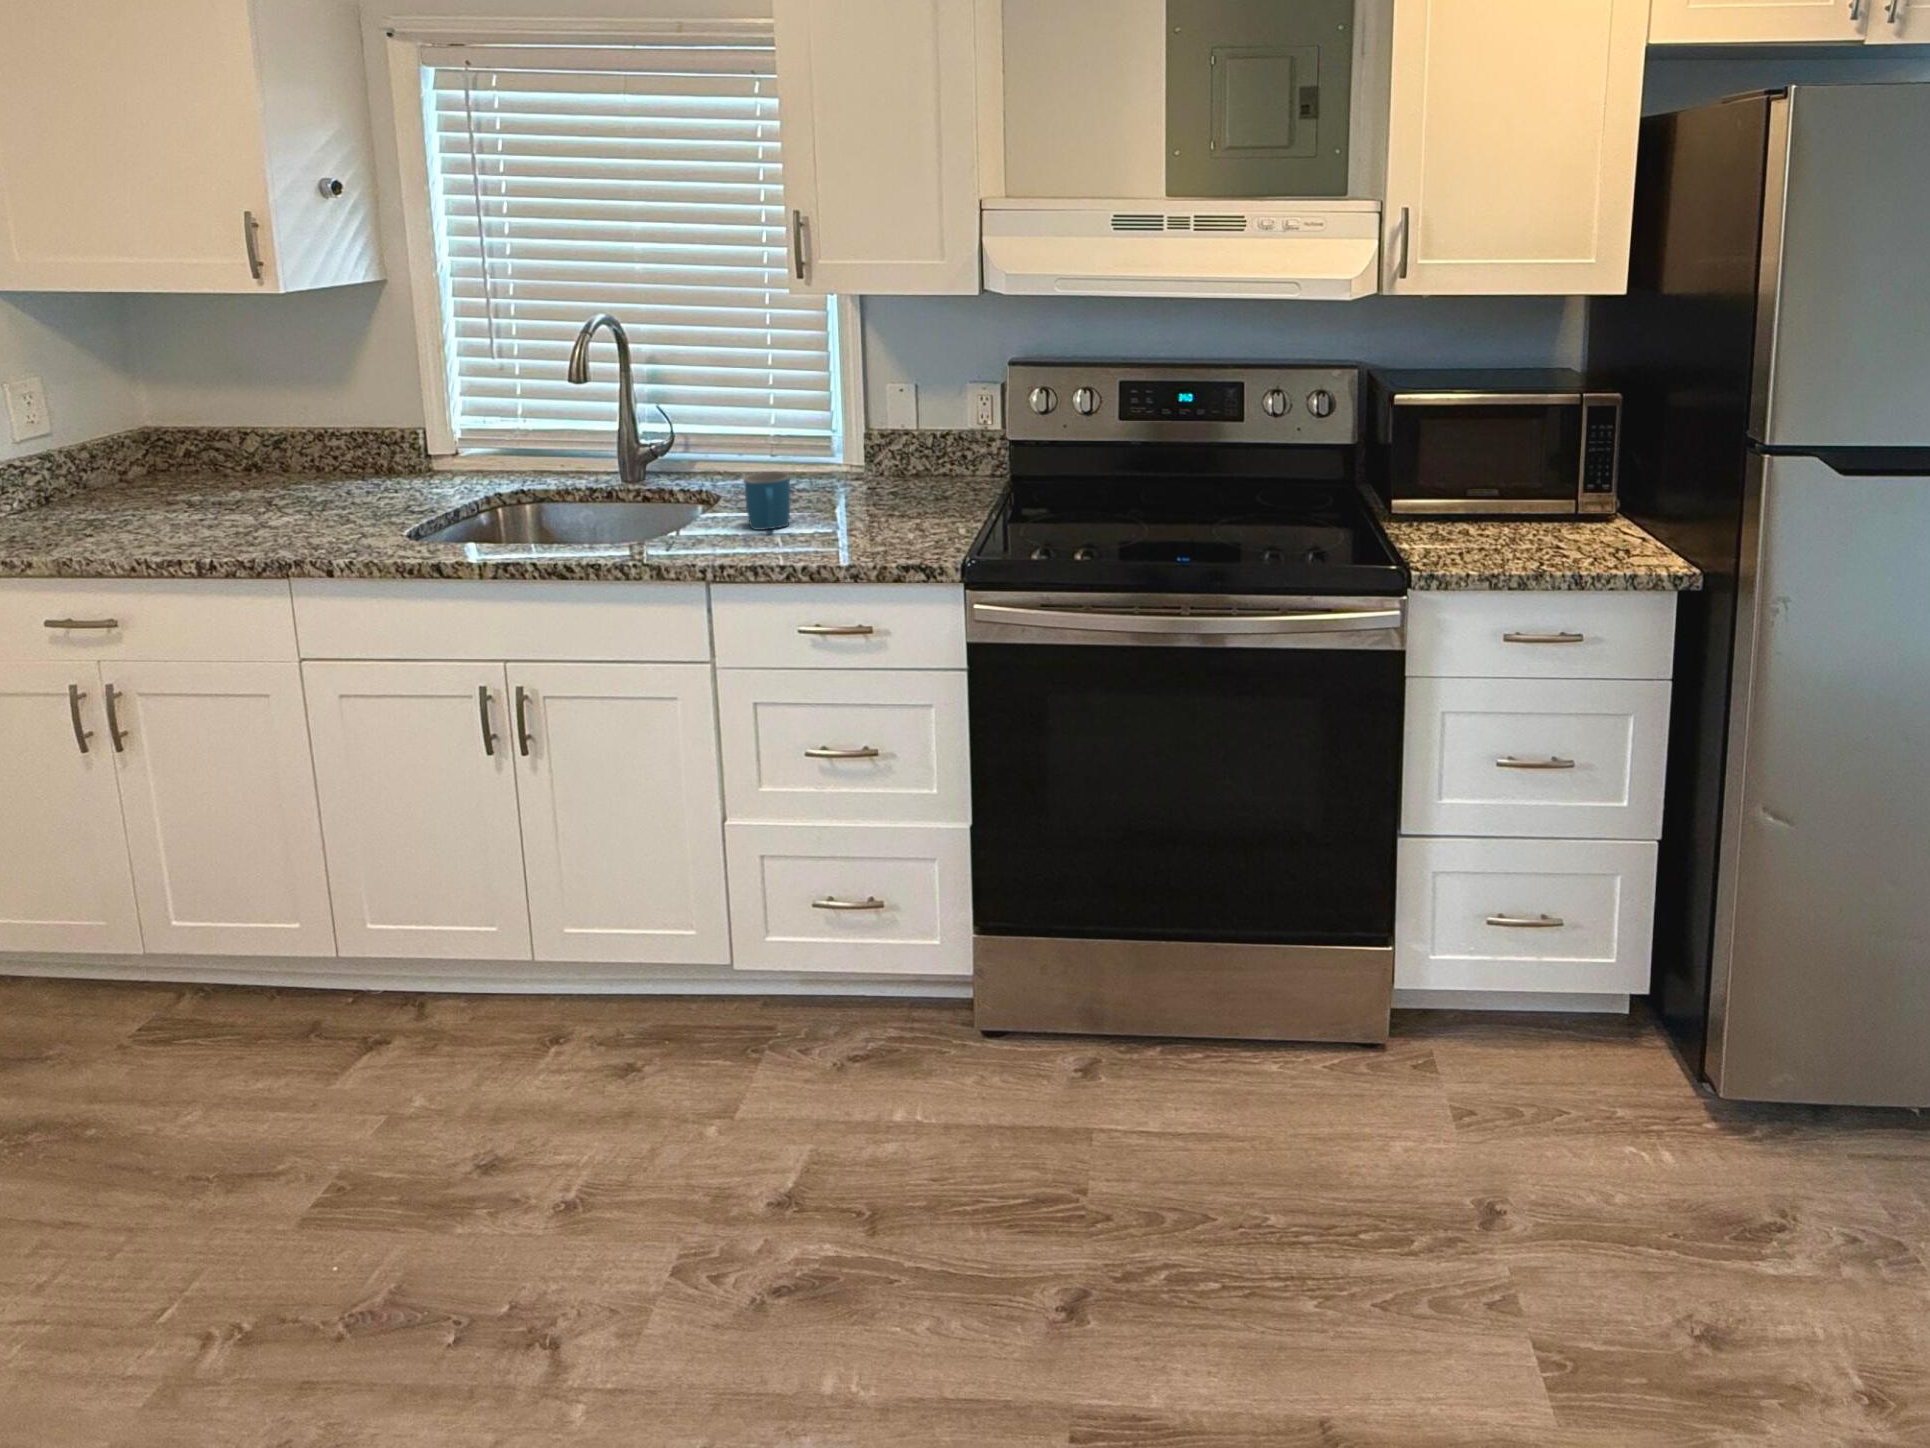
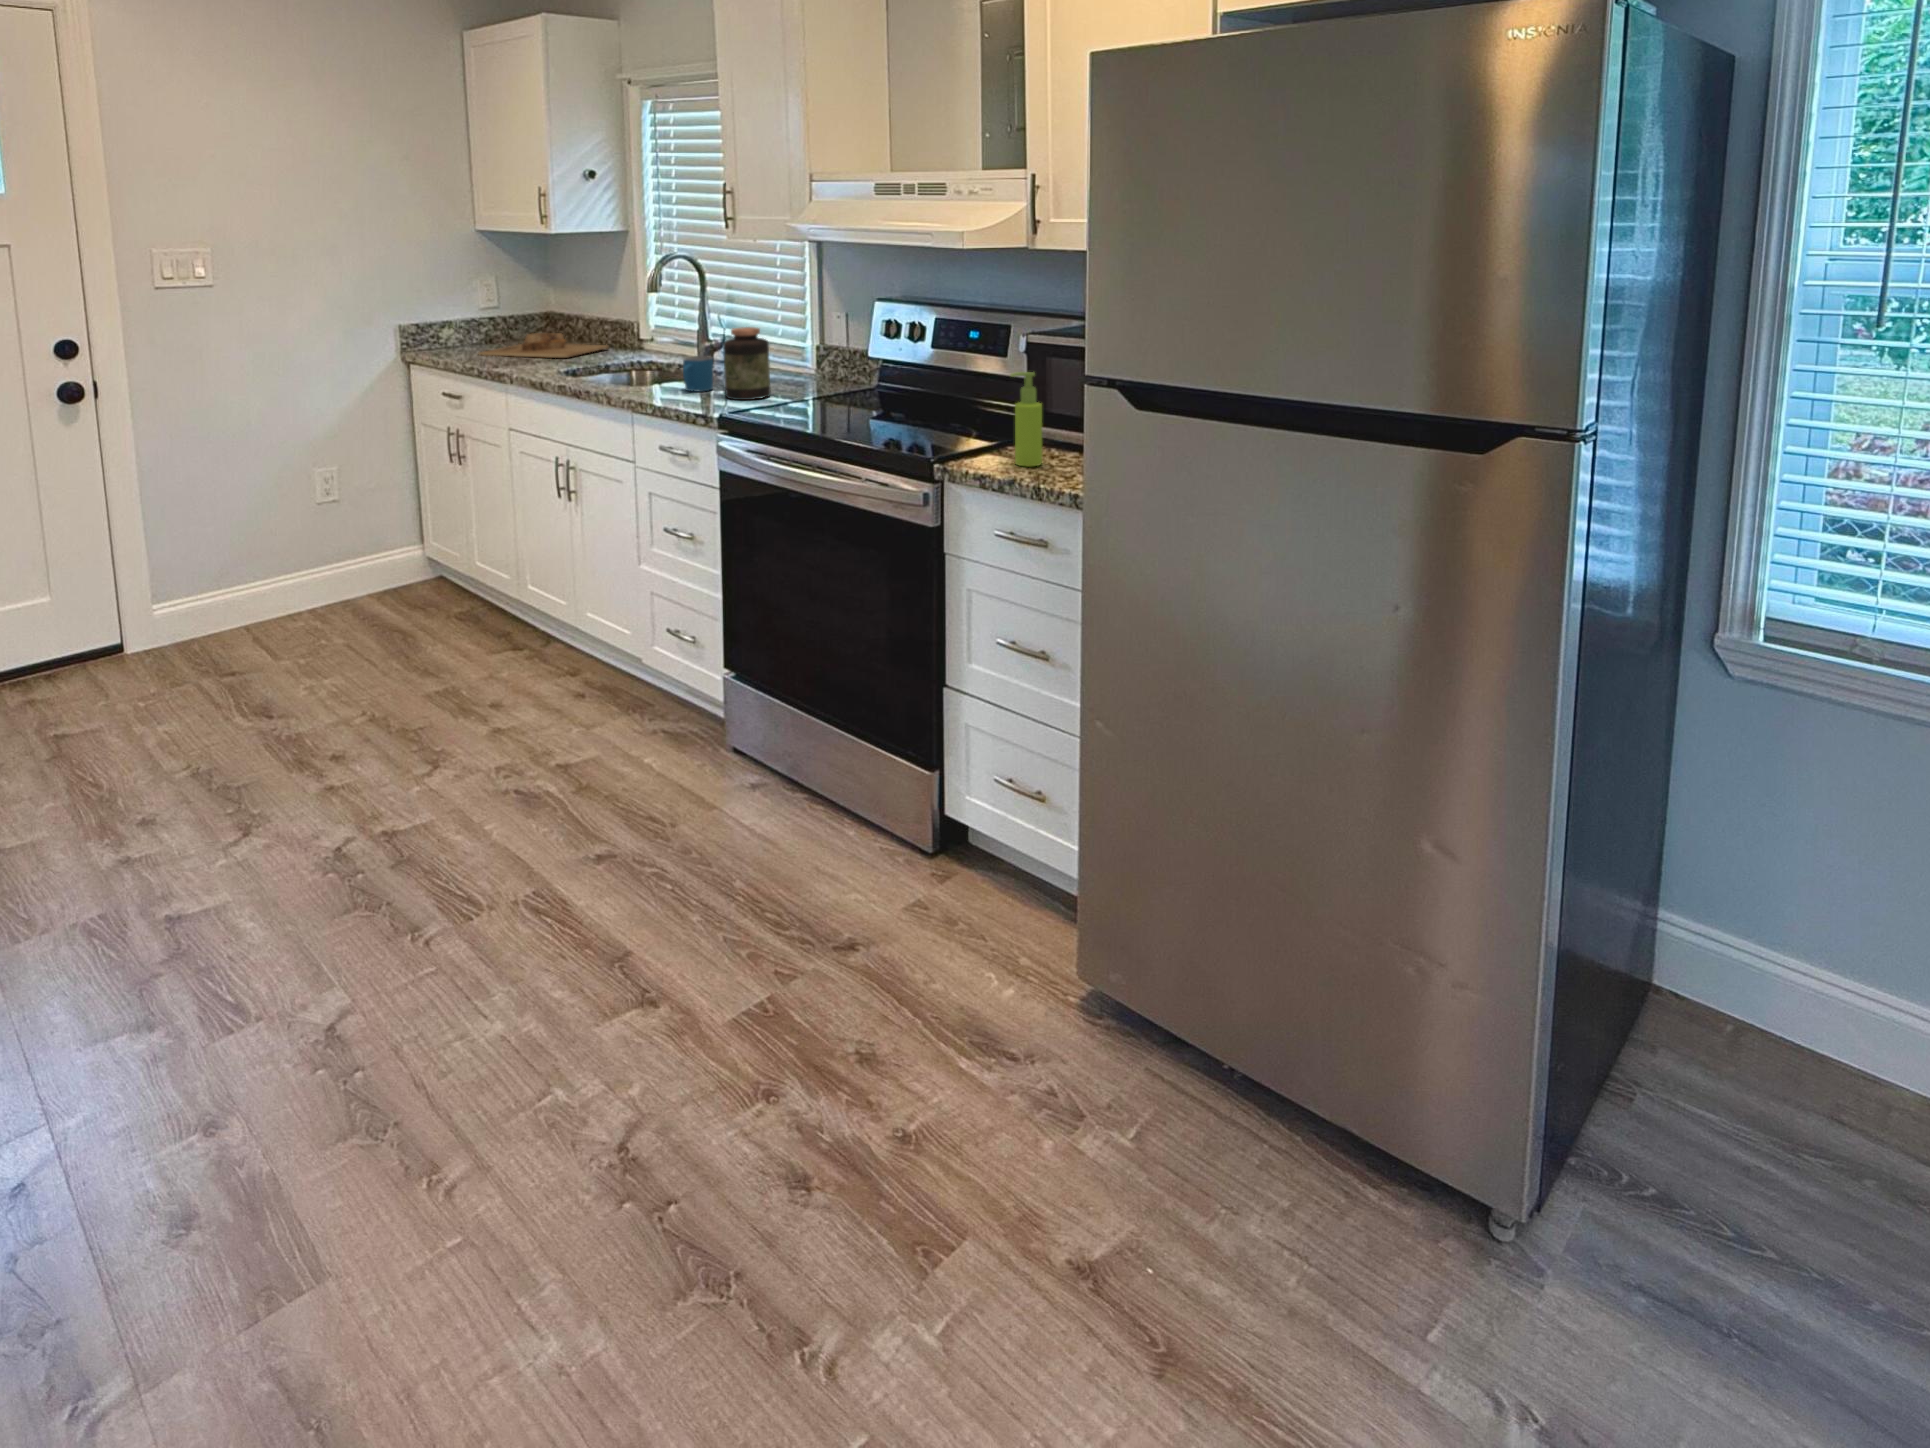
jar: none [837,420,907,530] -> present [723,327,771,400]
soap dispenser: none [1447,440,1483,551] -> present [1011,372,1042,466]
cutting board: none [100,465,366,531] -> present [479,333,608,358]

